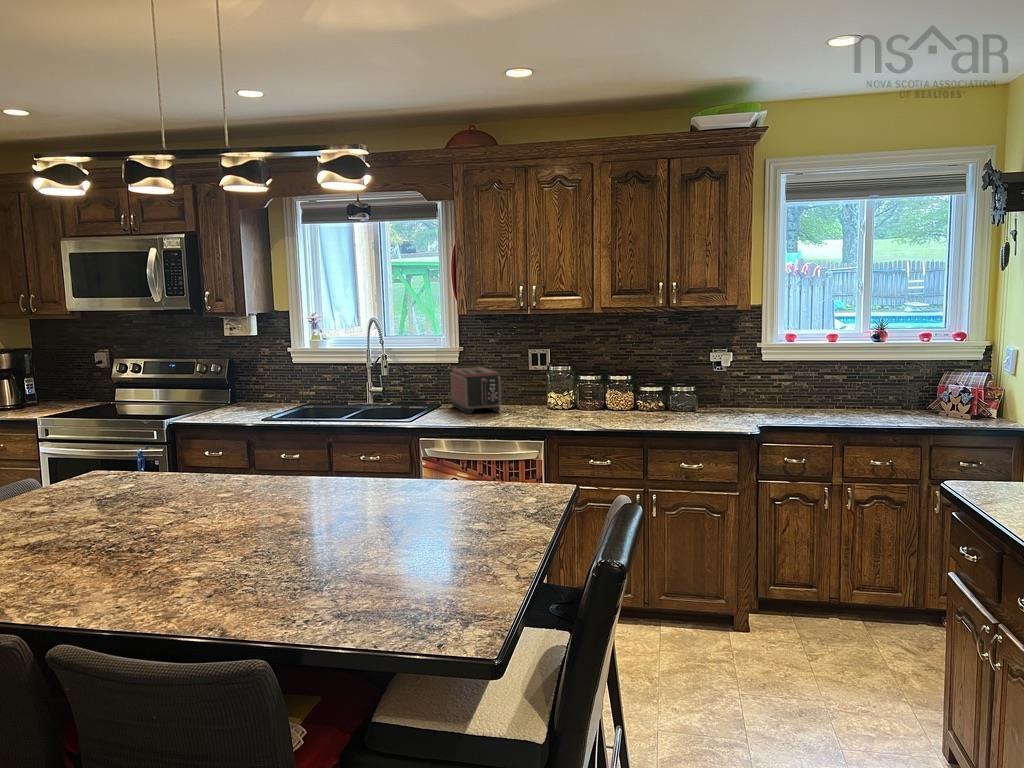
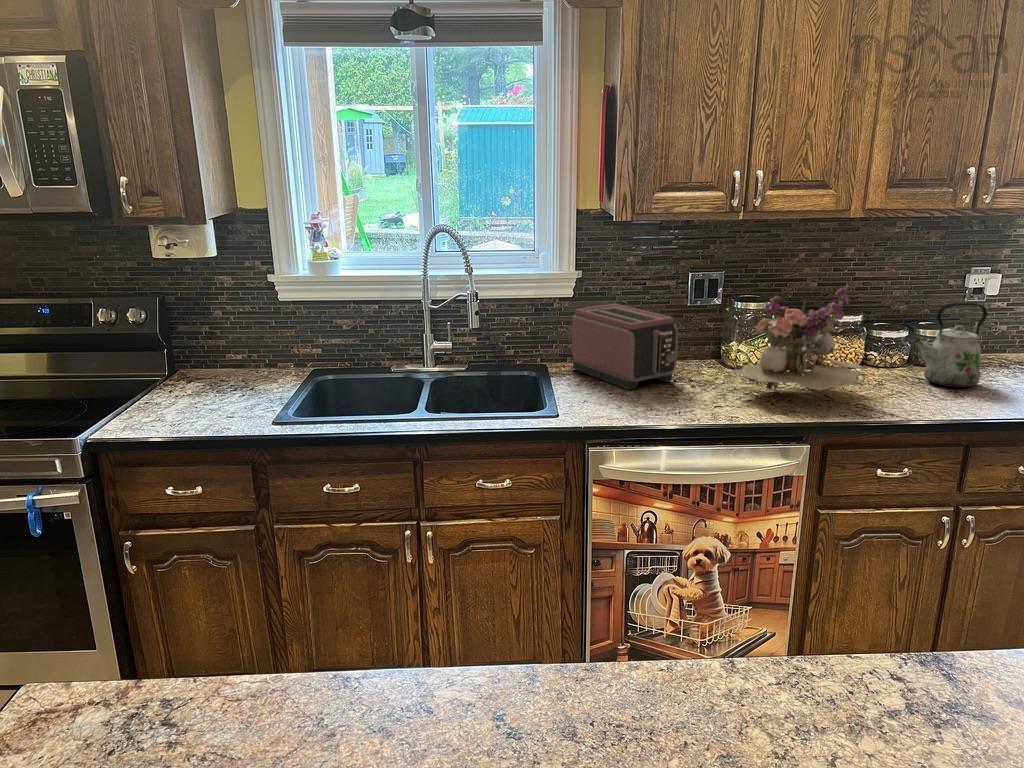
flower arrangement: none [519,353,601,417] -> present [732,285,862,392]
kettle: none [639,364,682,417] -> present [914,303,987,388]

